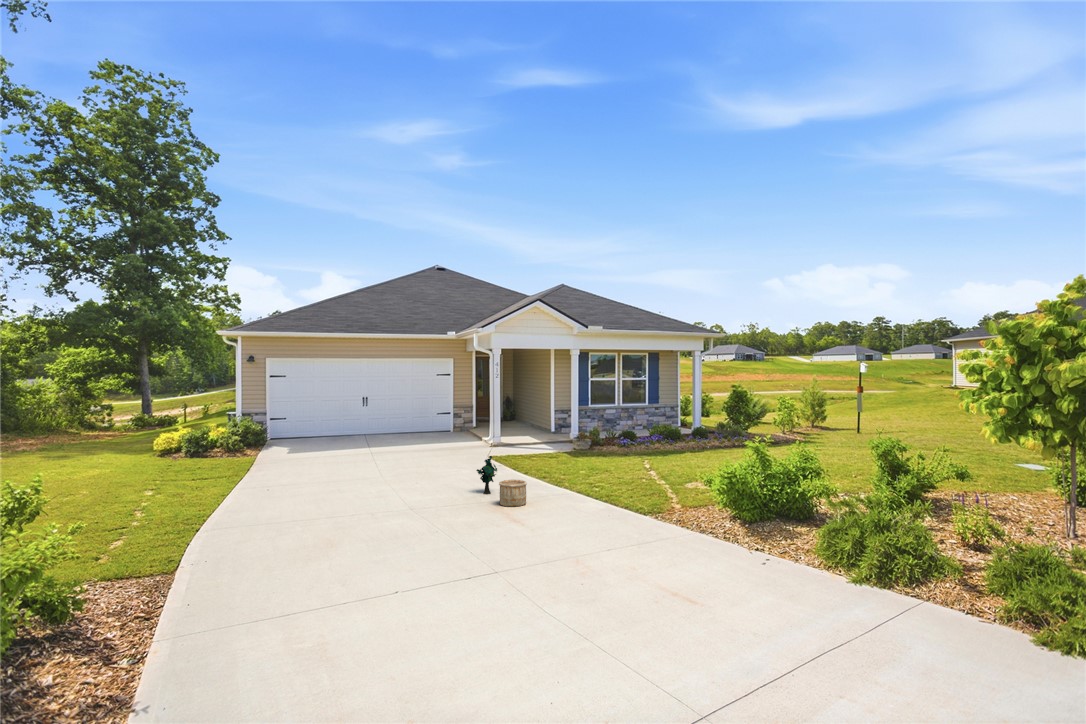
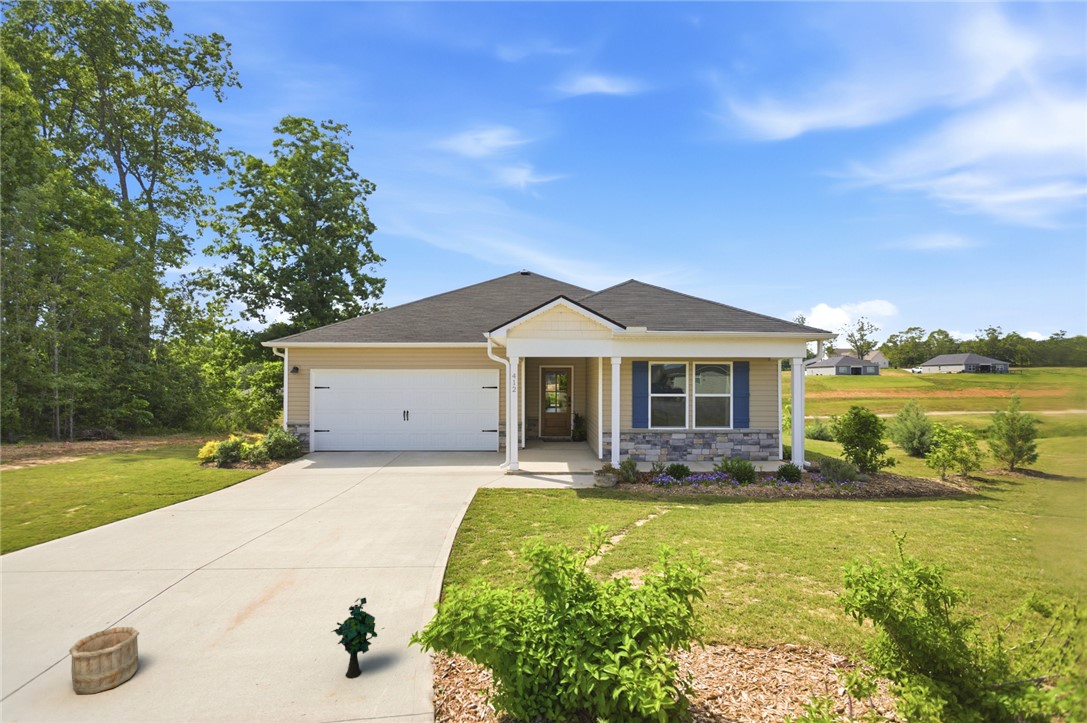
decorative plant: present [476,456,497,494] -> present [331,598,377,678]

